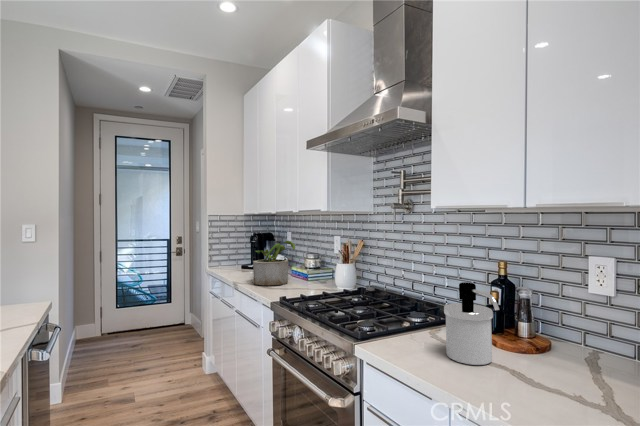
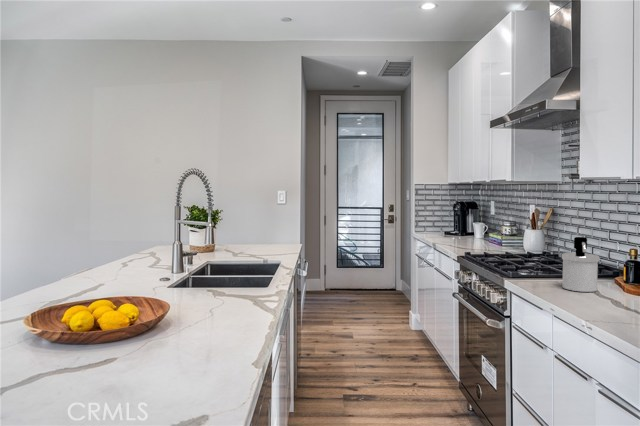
potted plant: present [253,241,295,285] -> none [449,209,488,246]

